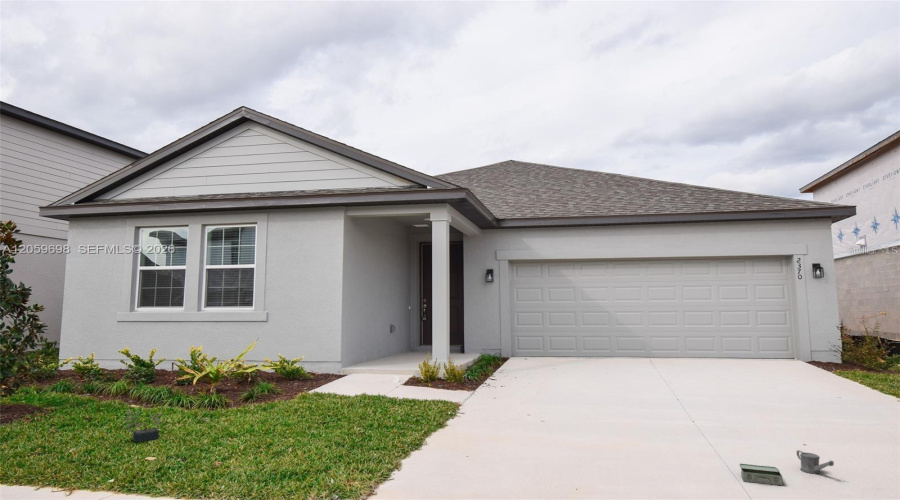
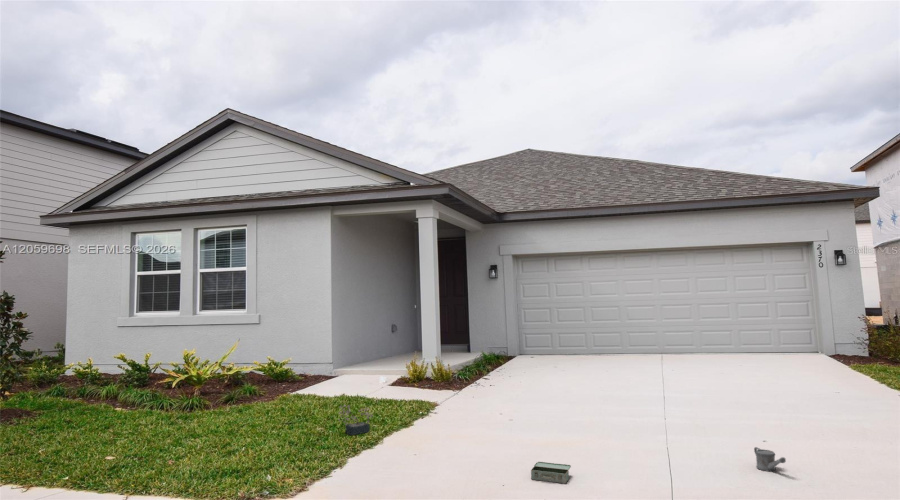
decorative plant: present [127,410,161,442] -> present [339,405,370,435]
toolbox: present [740,464,782,485] -> present [531,462,571,483]

